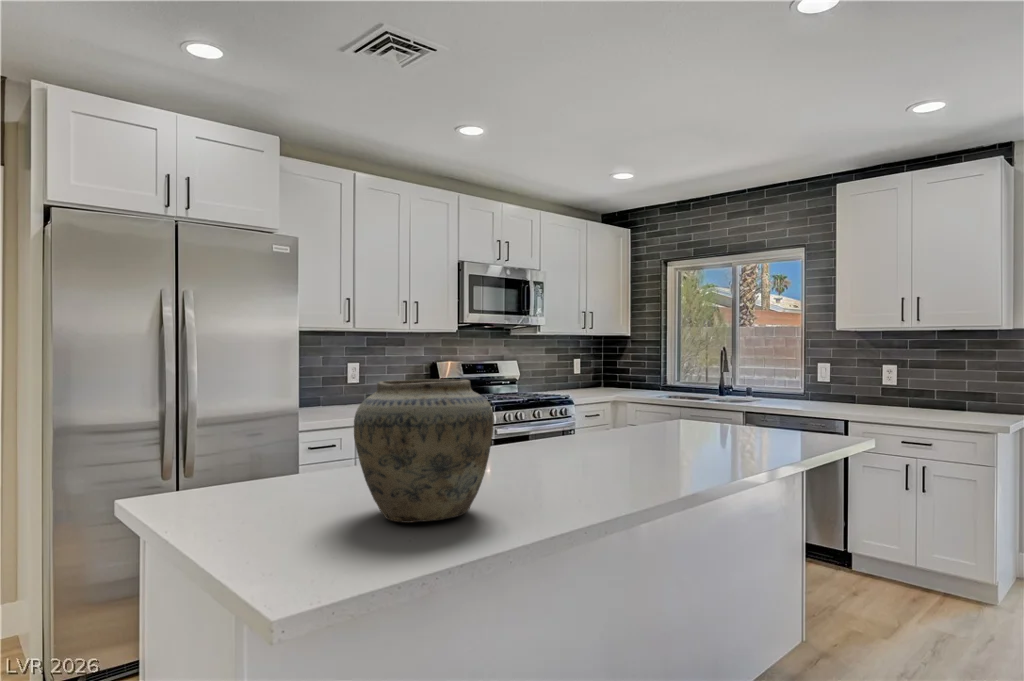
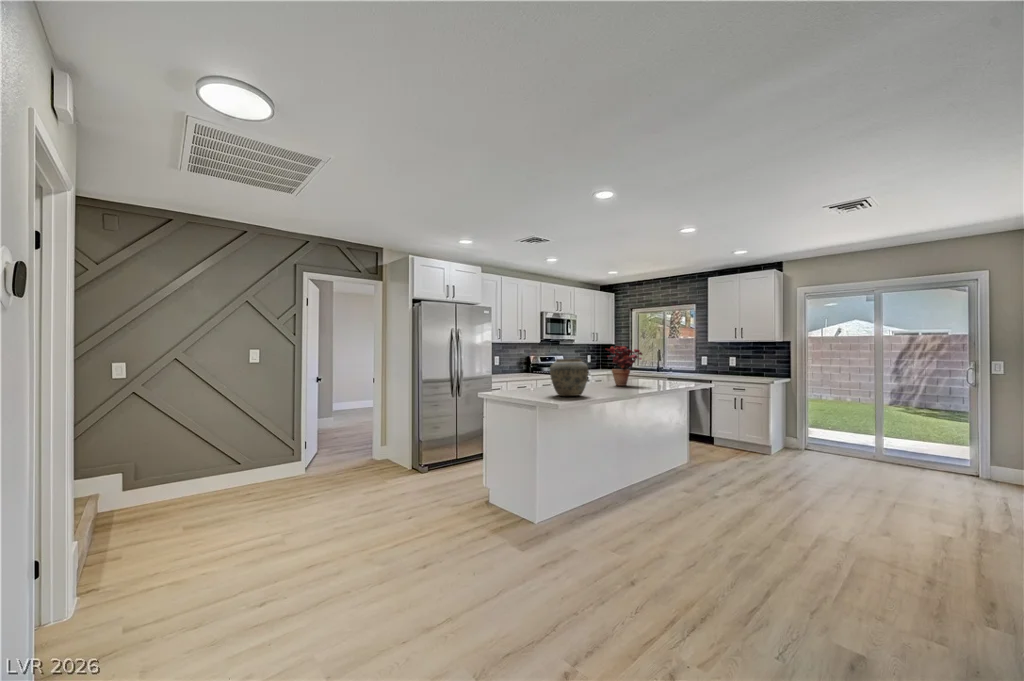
potted plant: none [581,336,689,452] -> present [606,346,642,386]

